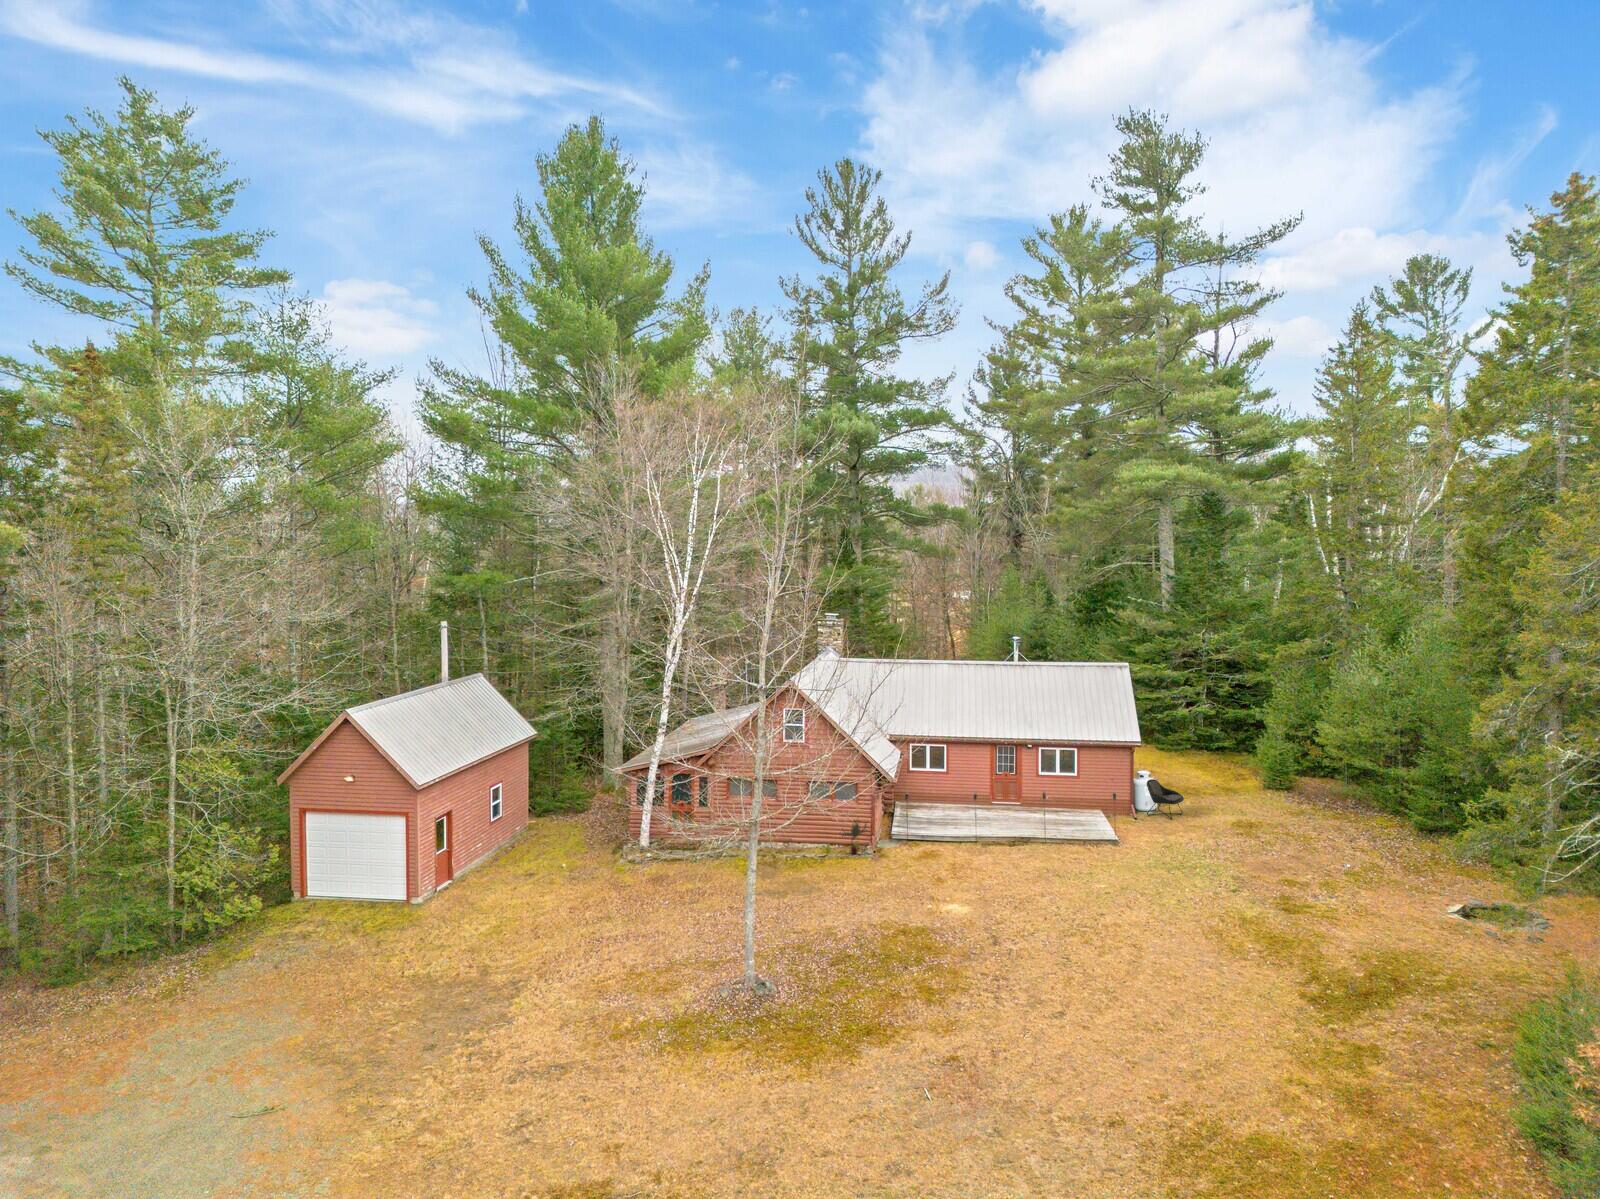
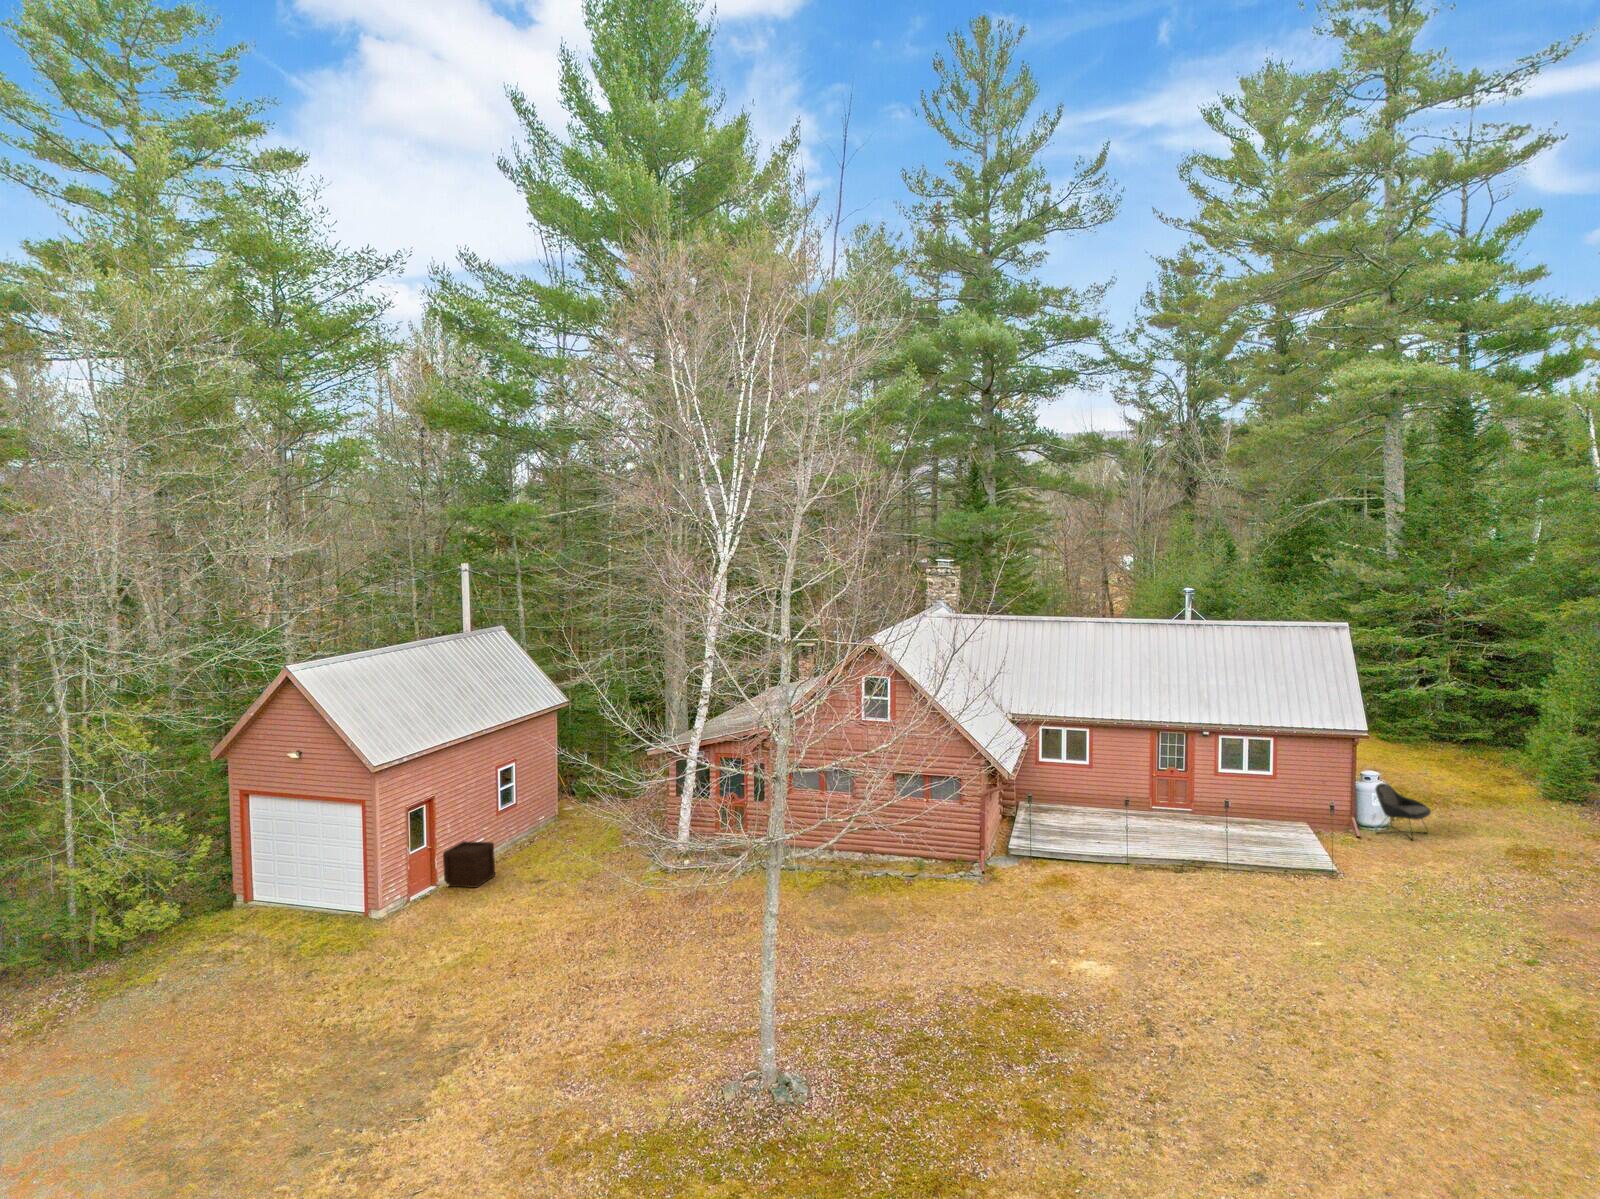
potted tree: present [842,819,867,854] -> none [938,824,978,874]
wooden crate: none [460,844,500,879] -> present [443,841,495,888]

